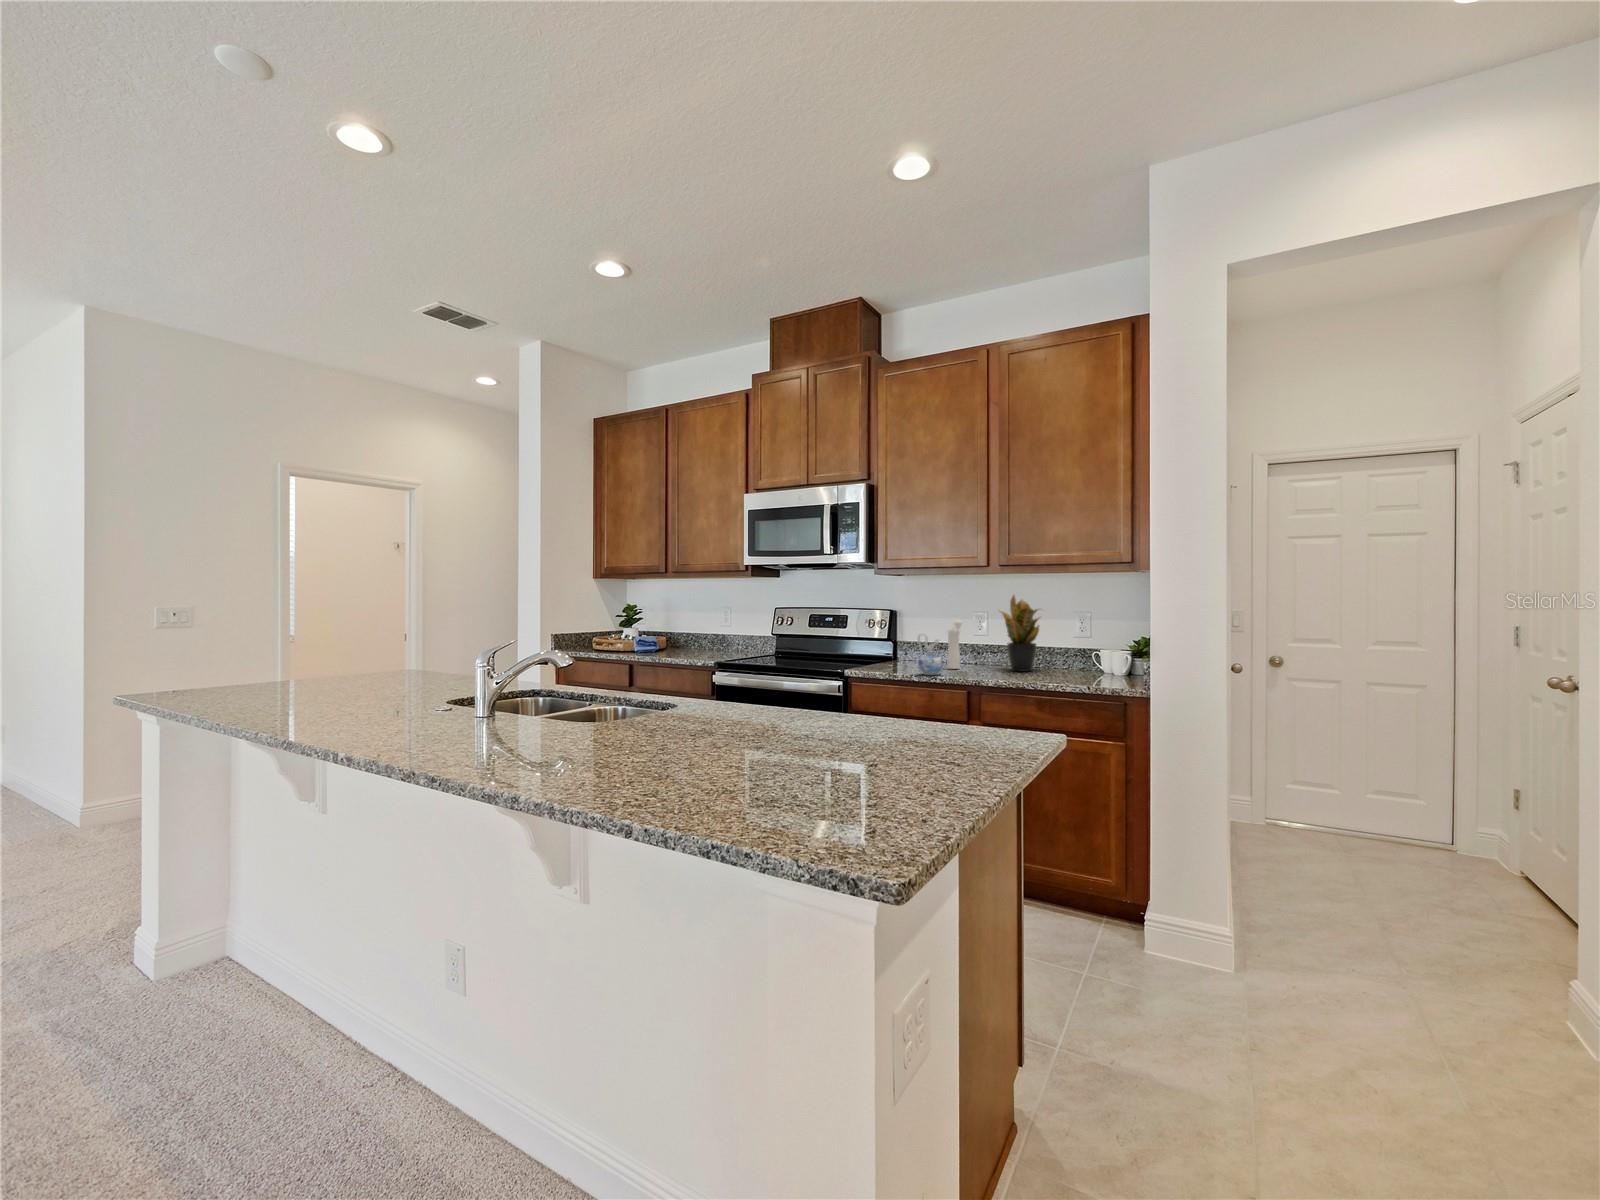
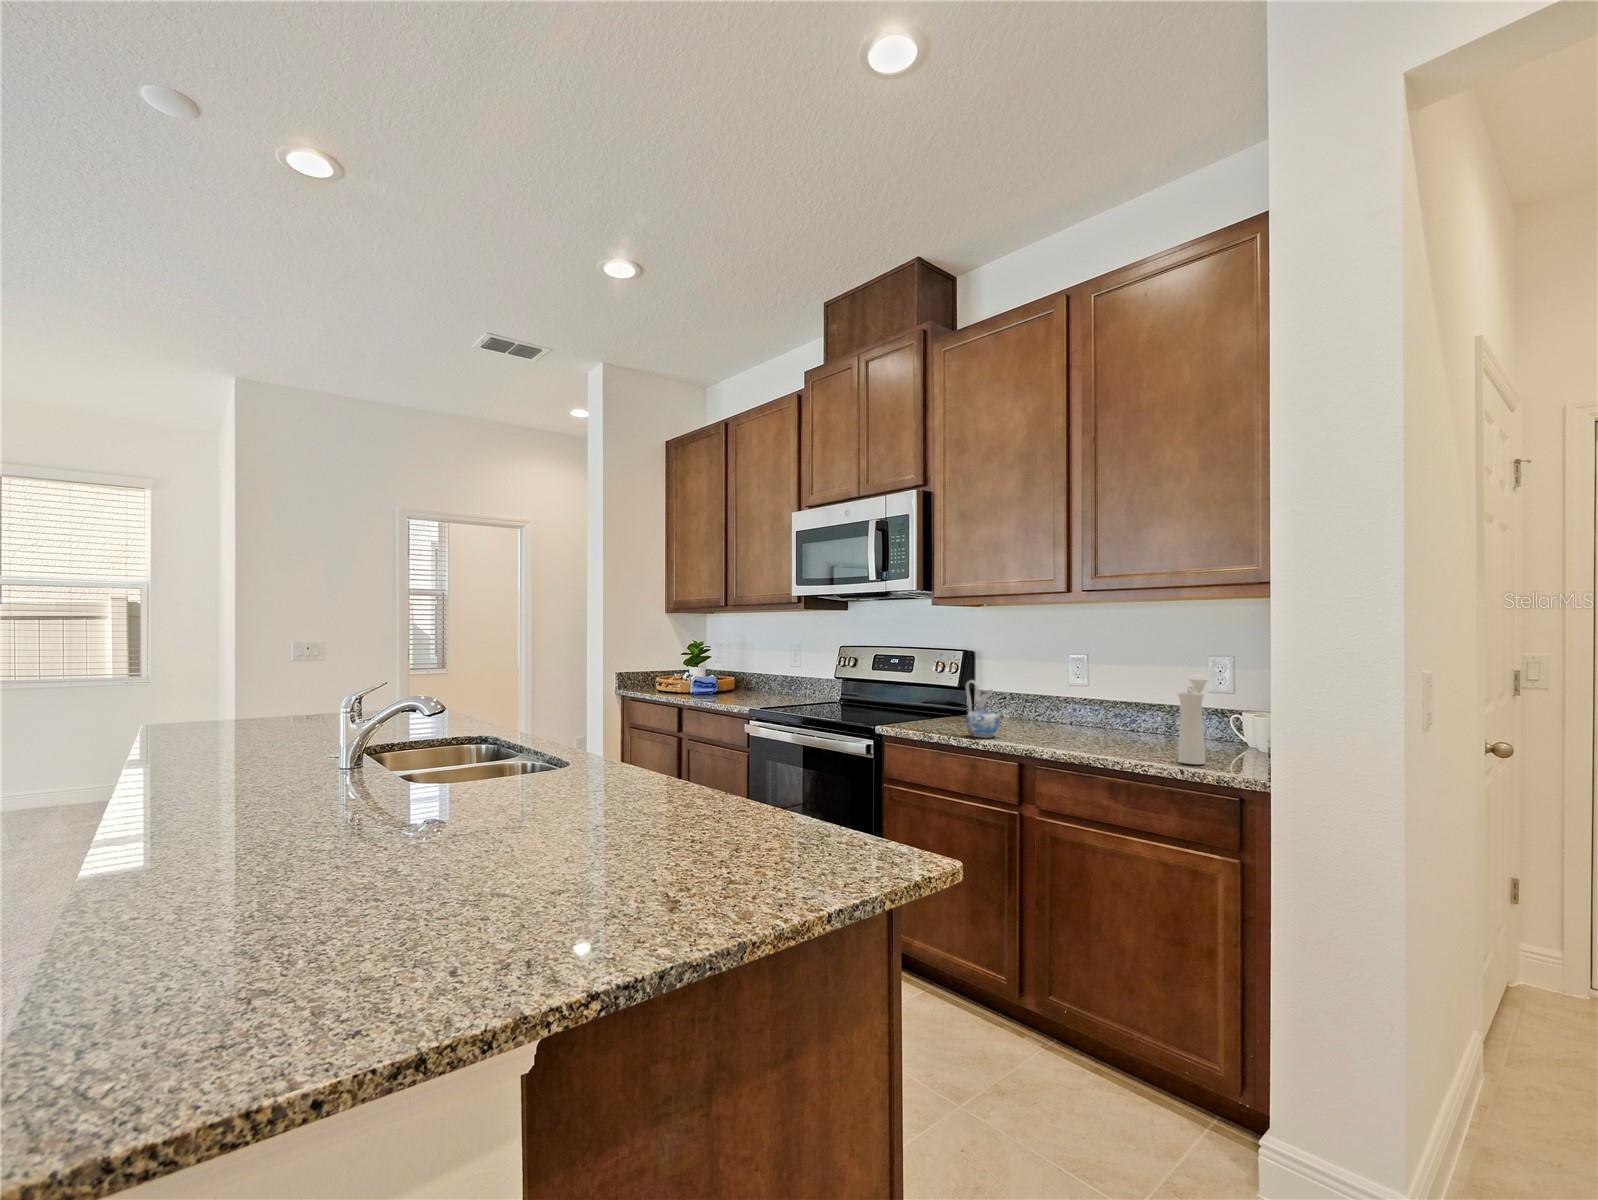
potted plant: present [1000,595,1040,671] -> none [1078,627,1159,739]
pepper mill: present [947,620,962,669] -> present [1178,675,1208,764]

